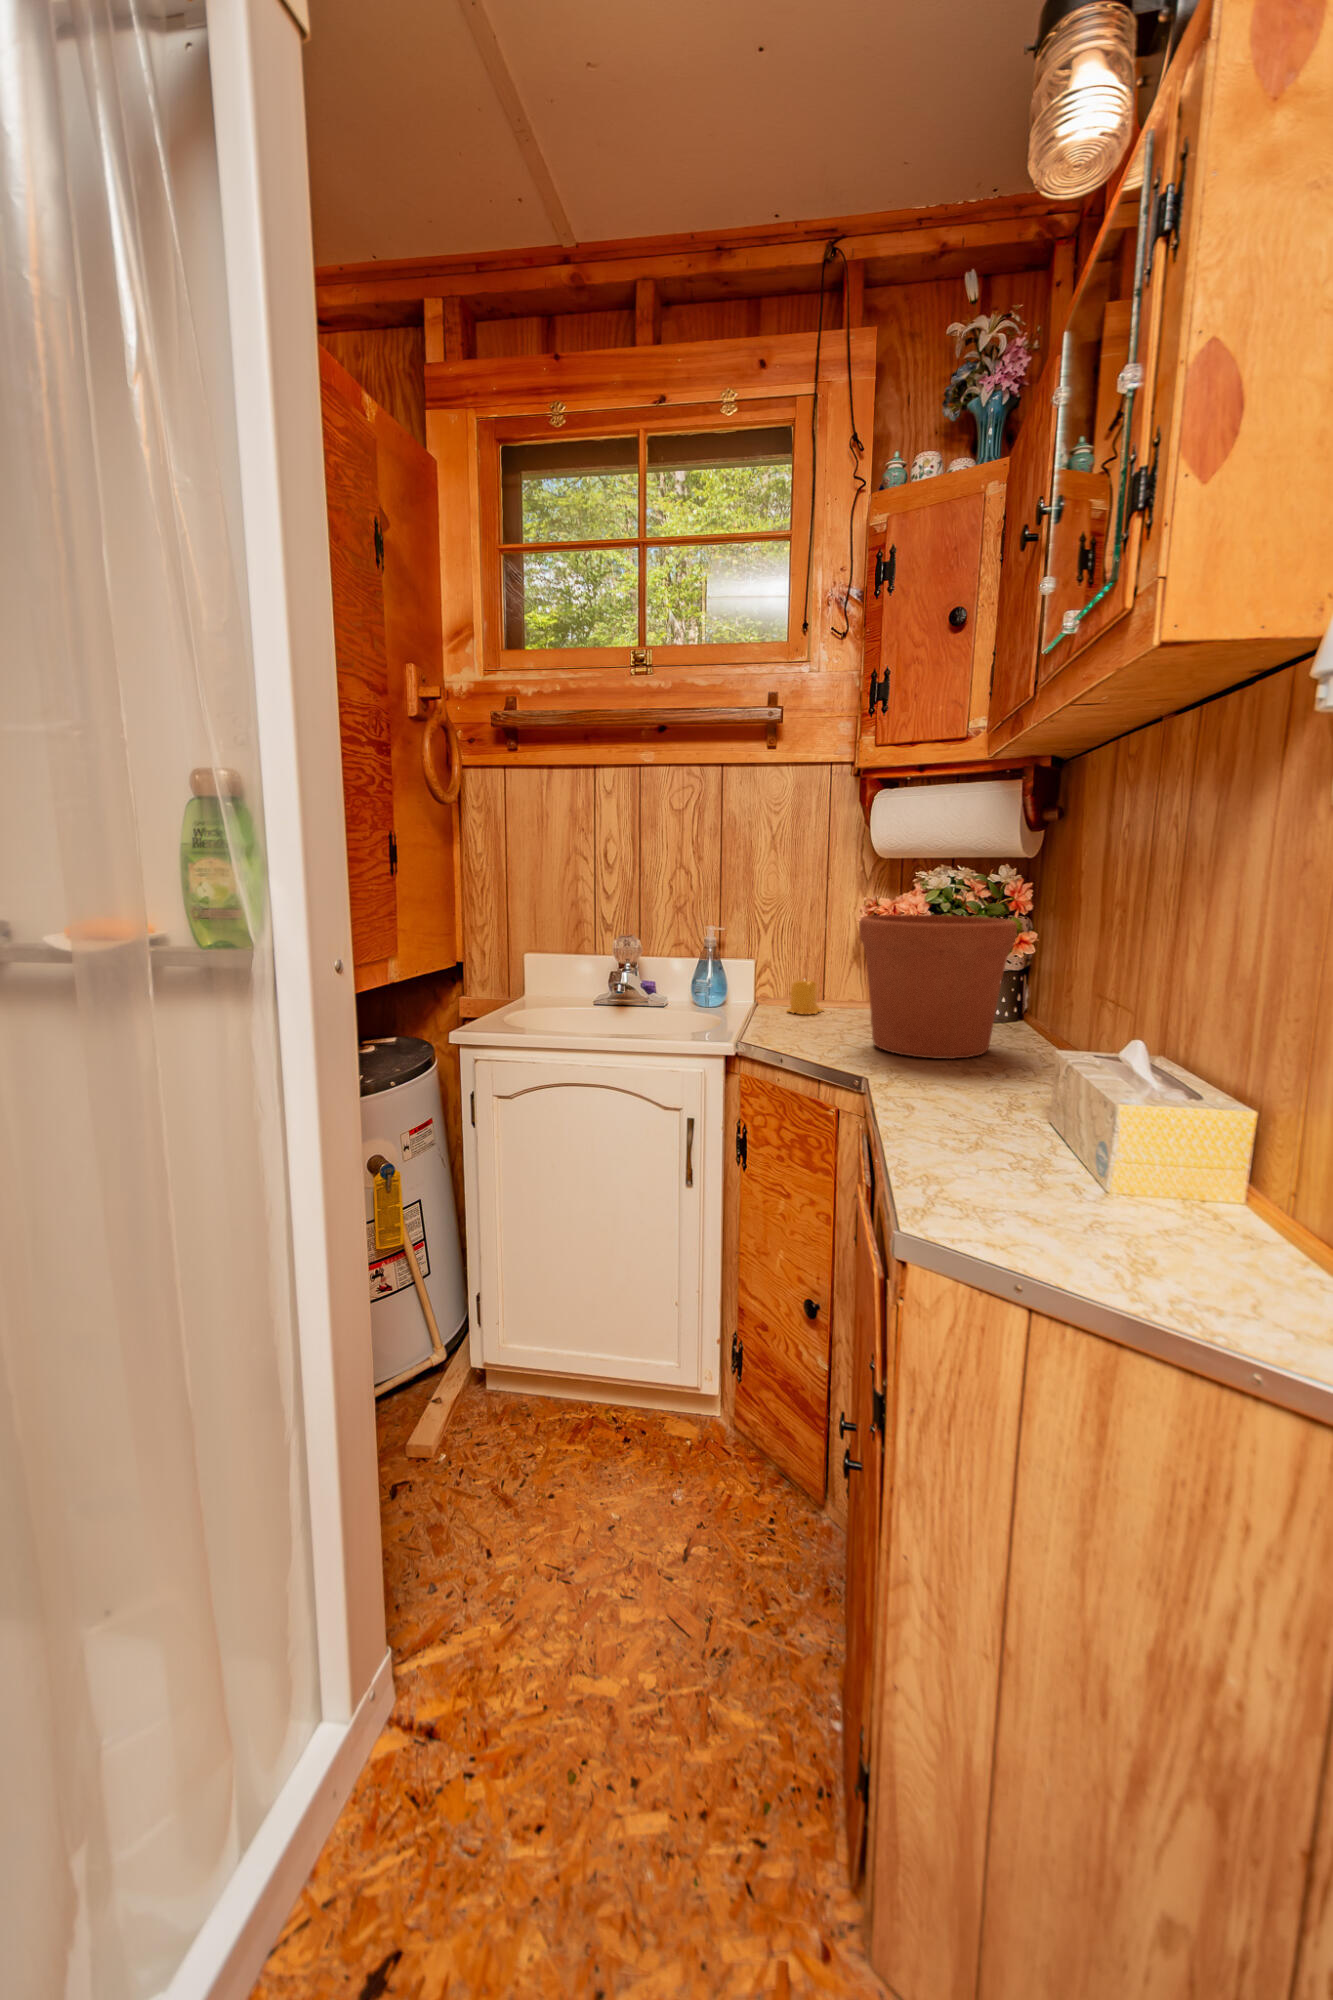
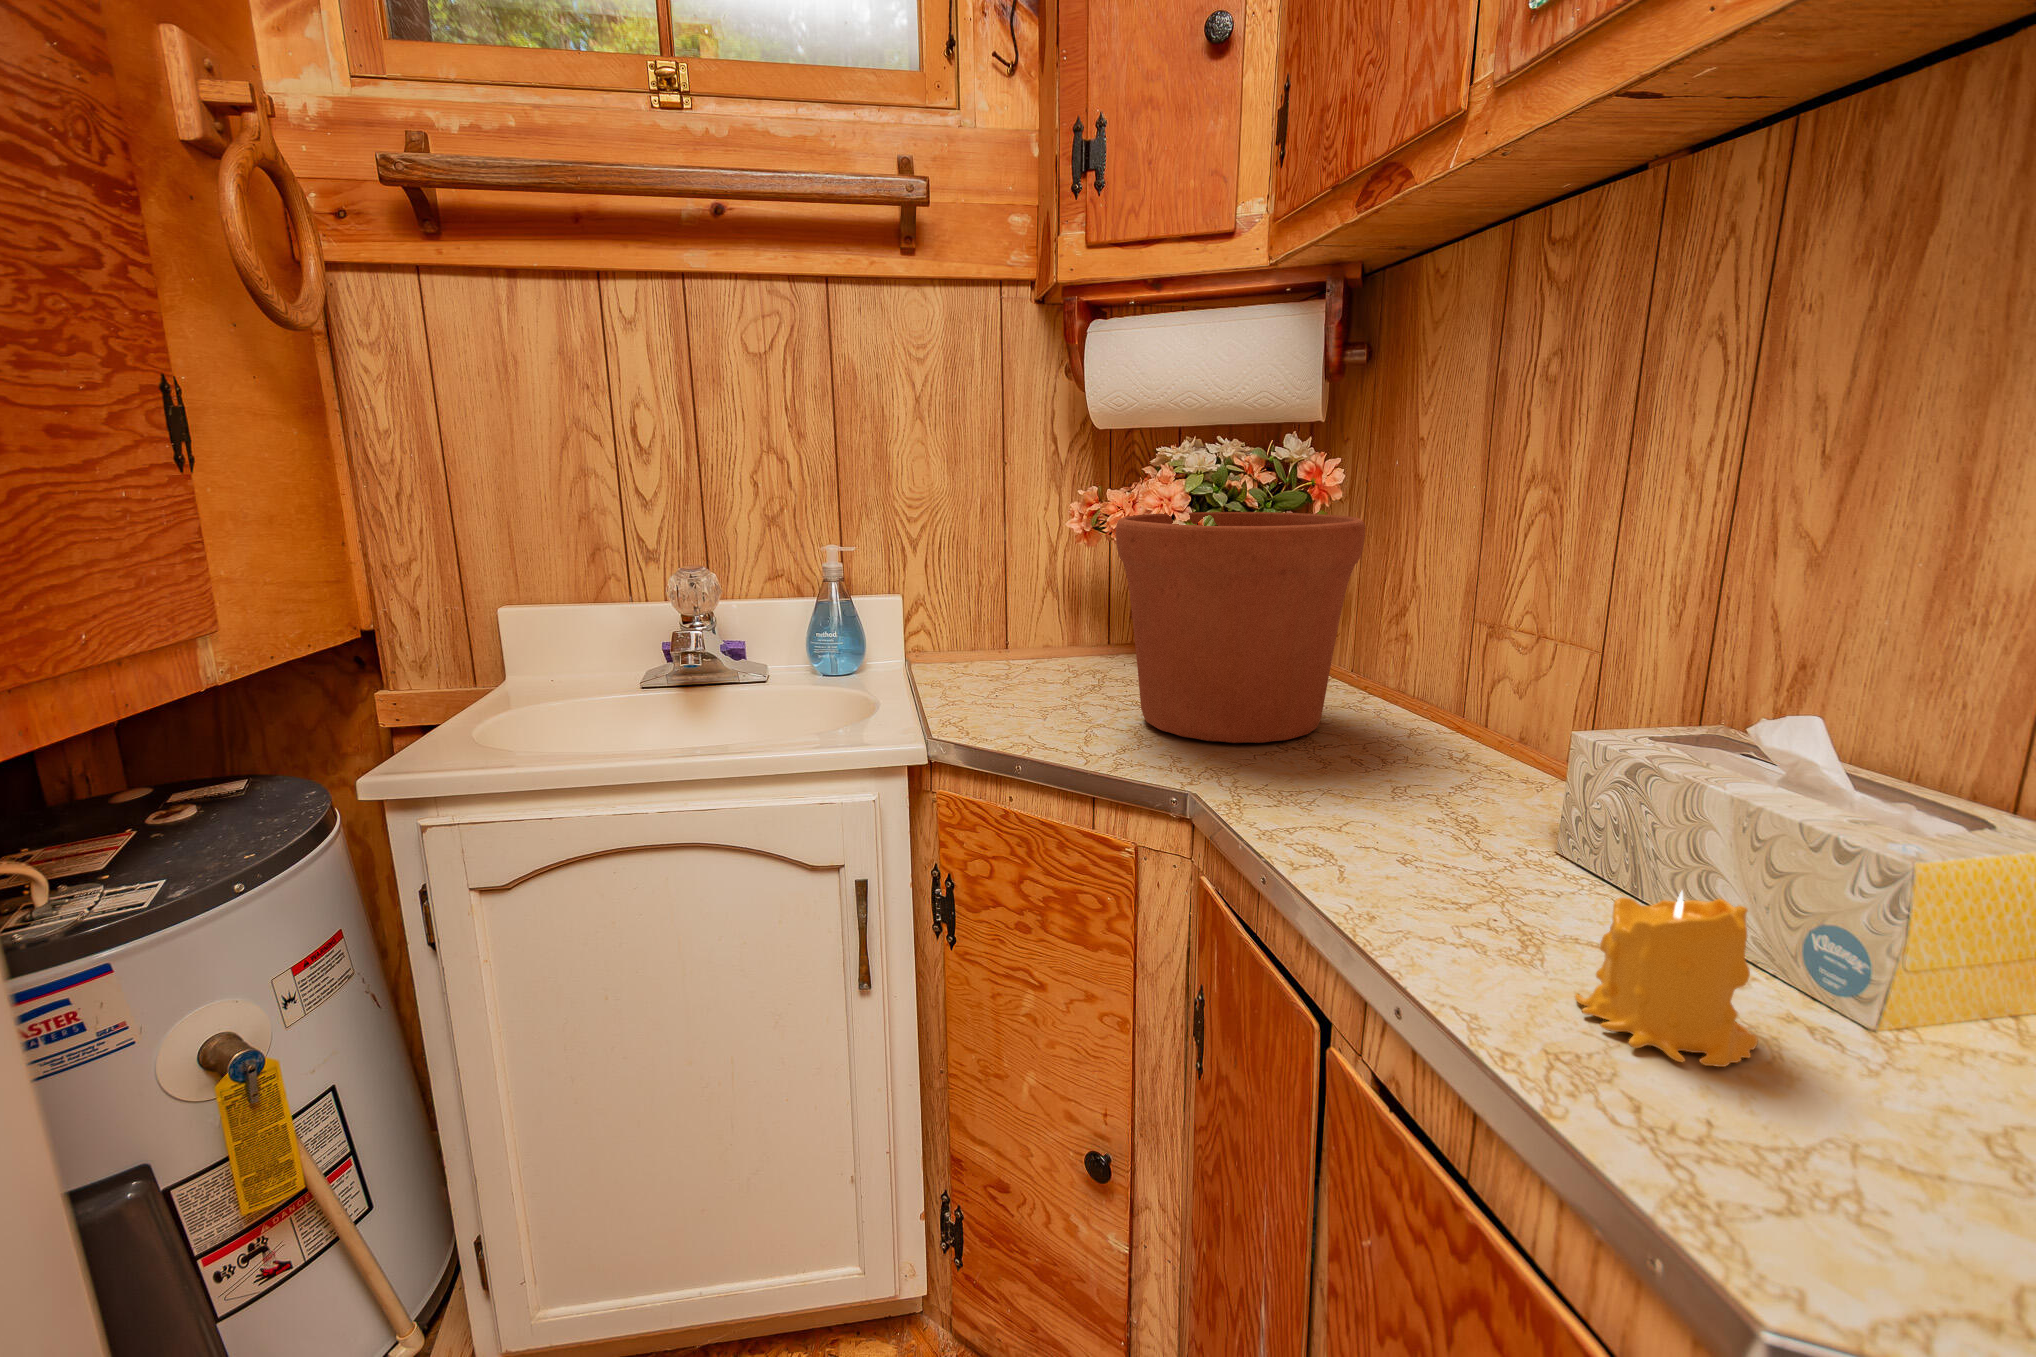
candle: present [787,980,823,1014] -> present [1575,891,1758,1067]

